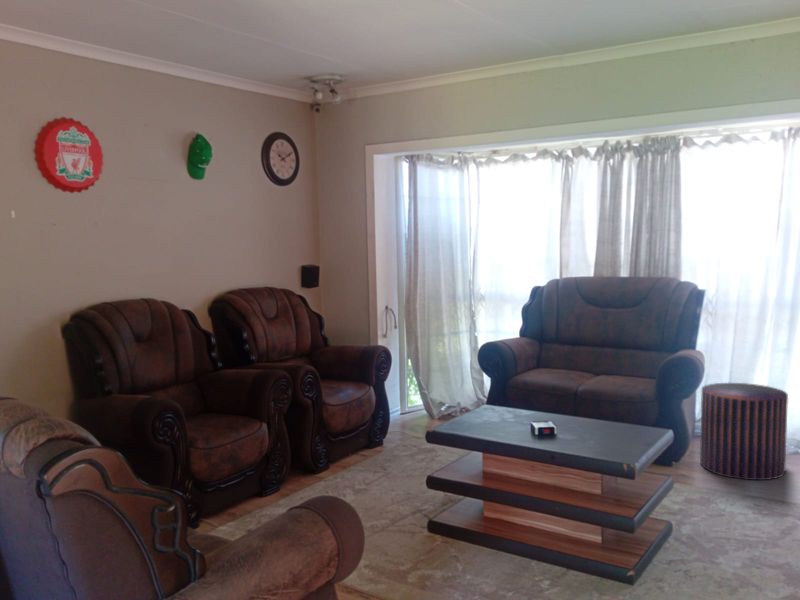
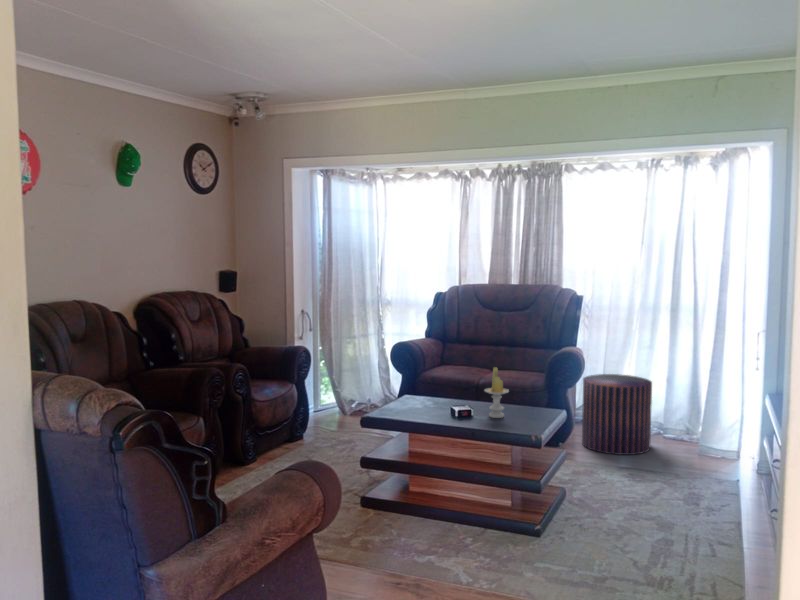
candle: none [570,379,600,438] -> present [485,367,509,418]

